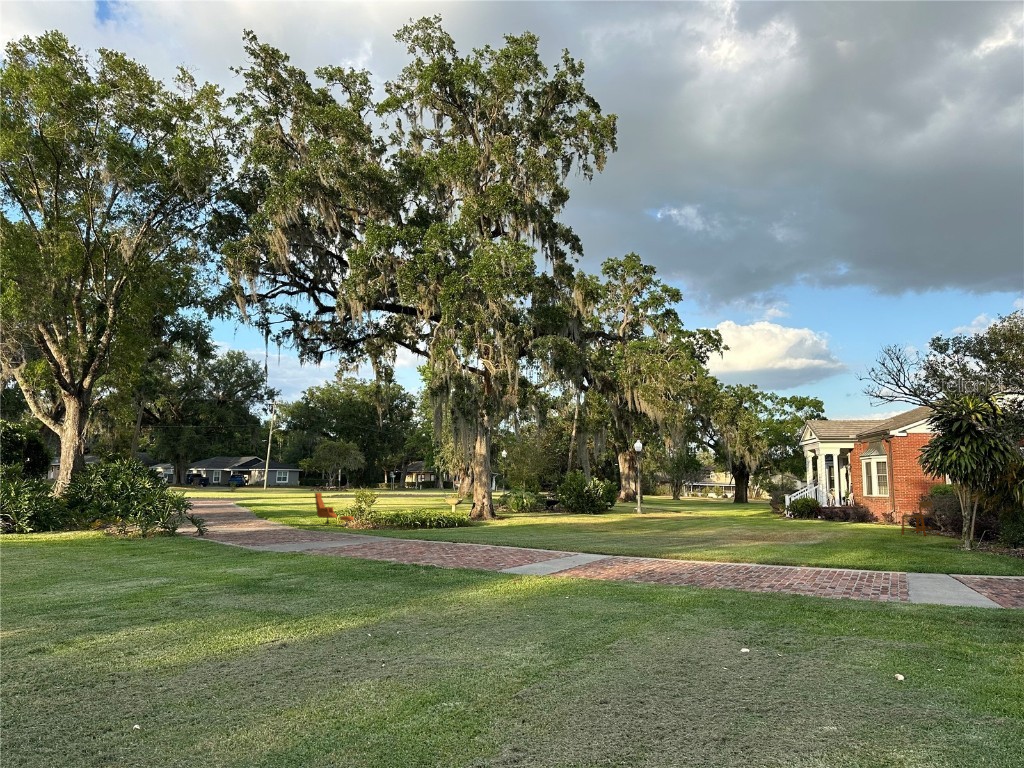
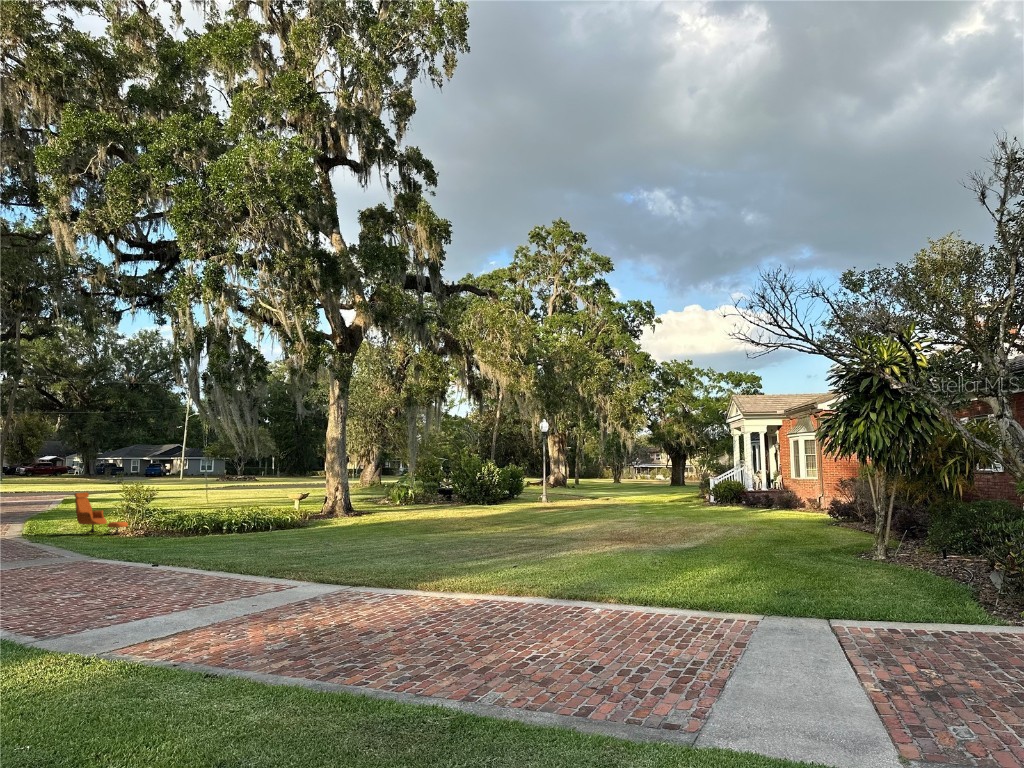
bench: present [902,501,939,536] -> none [817,485,864,530]

